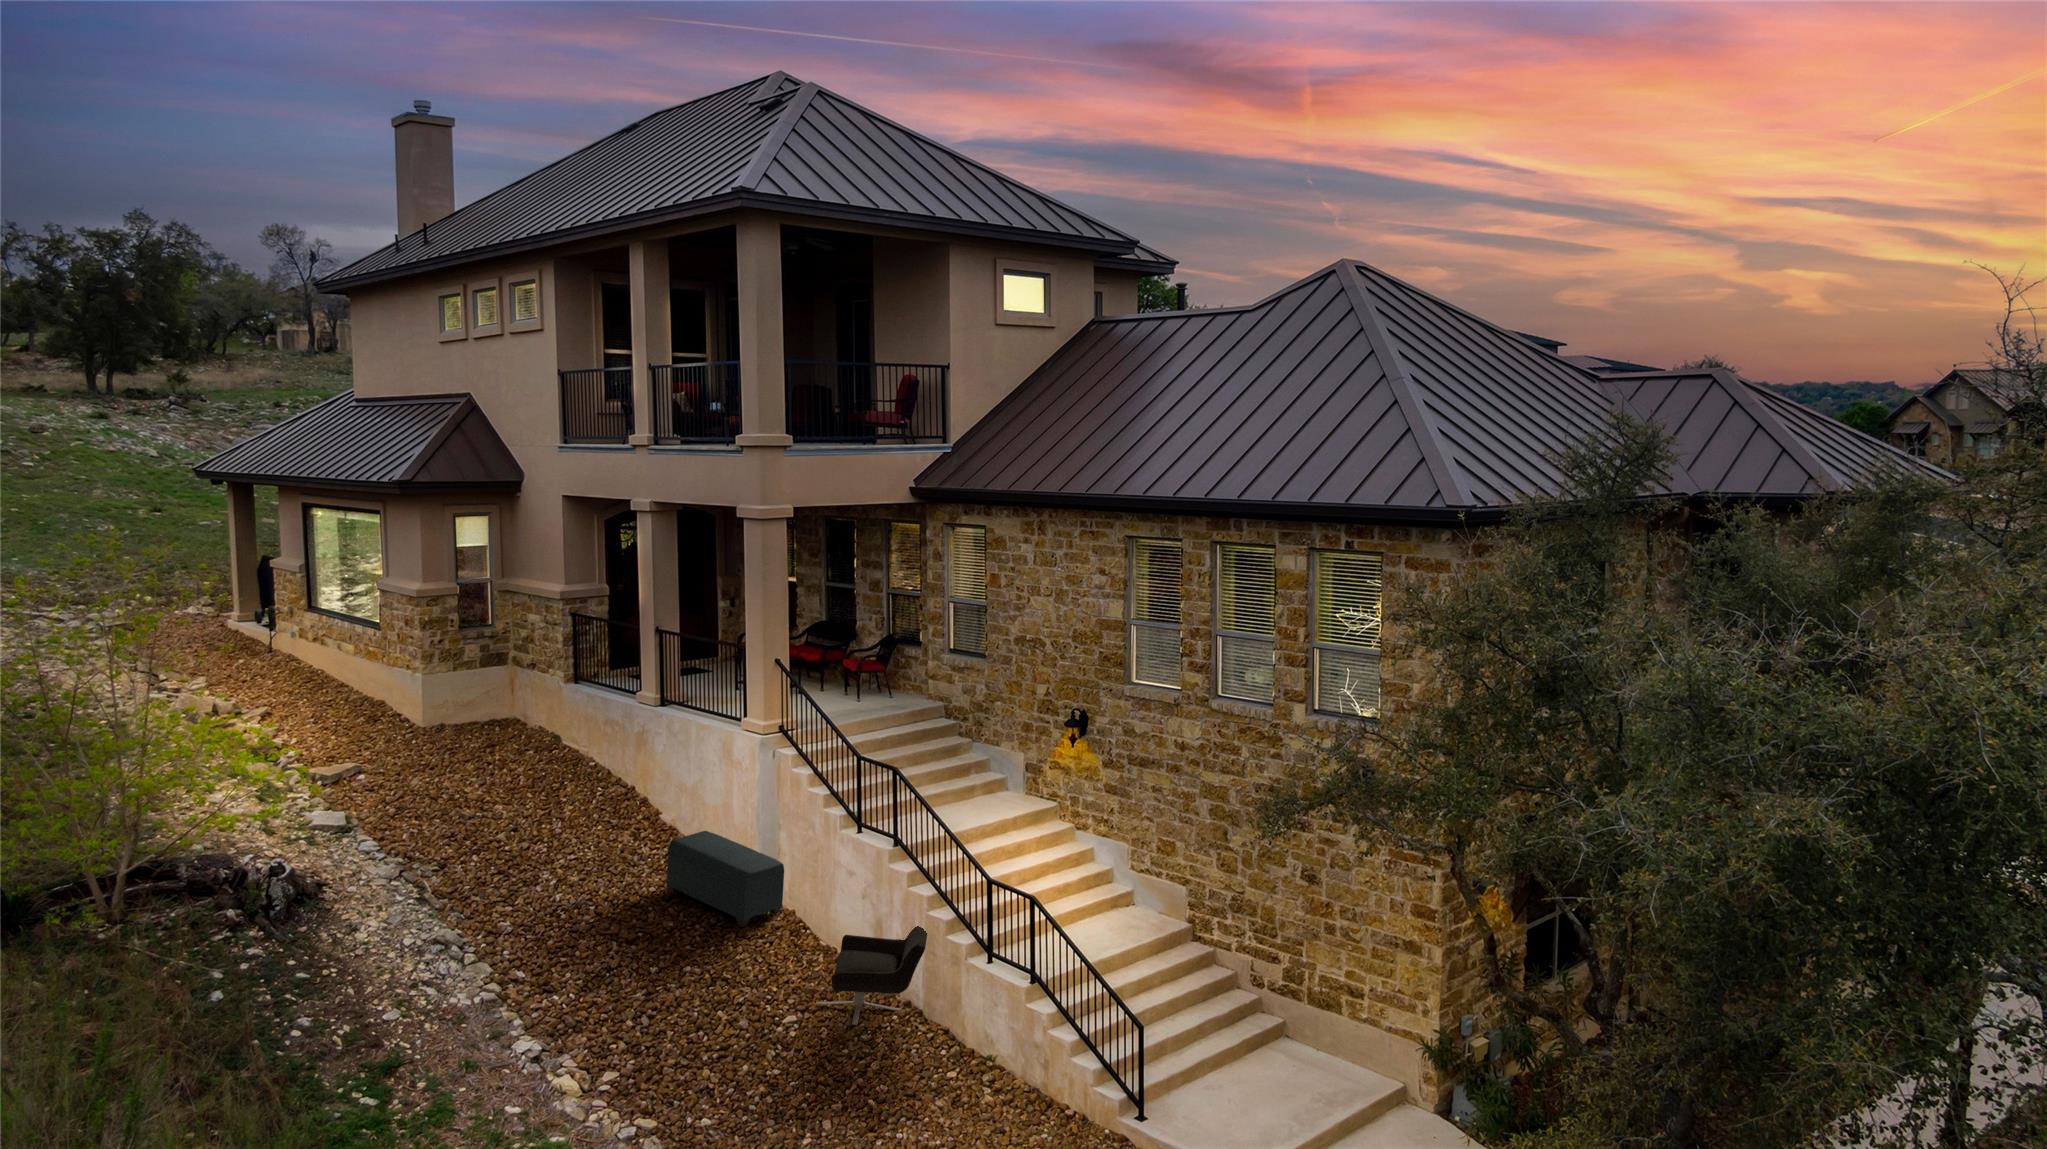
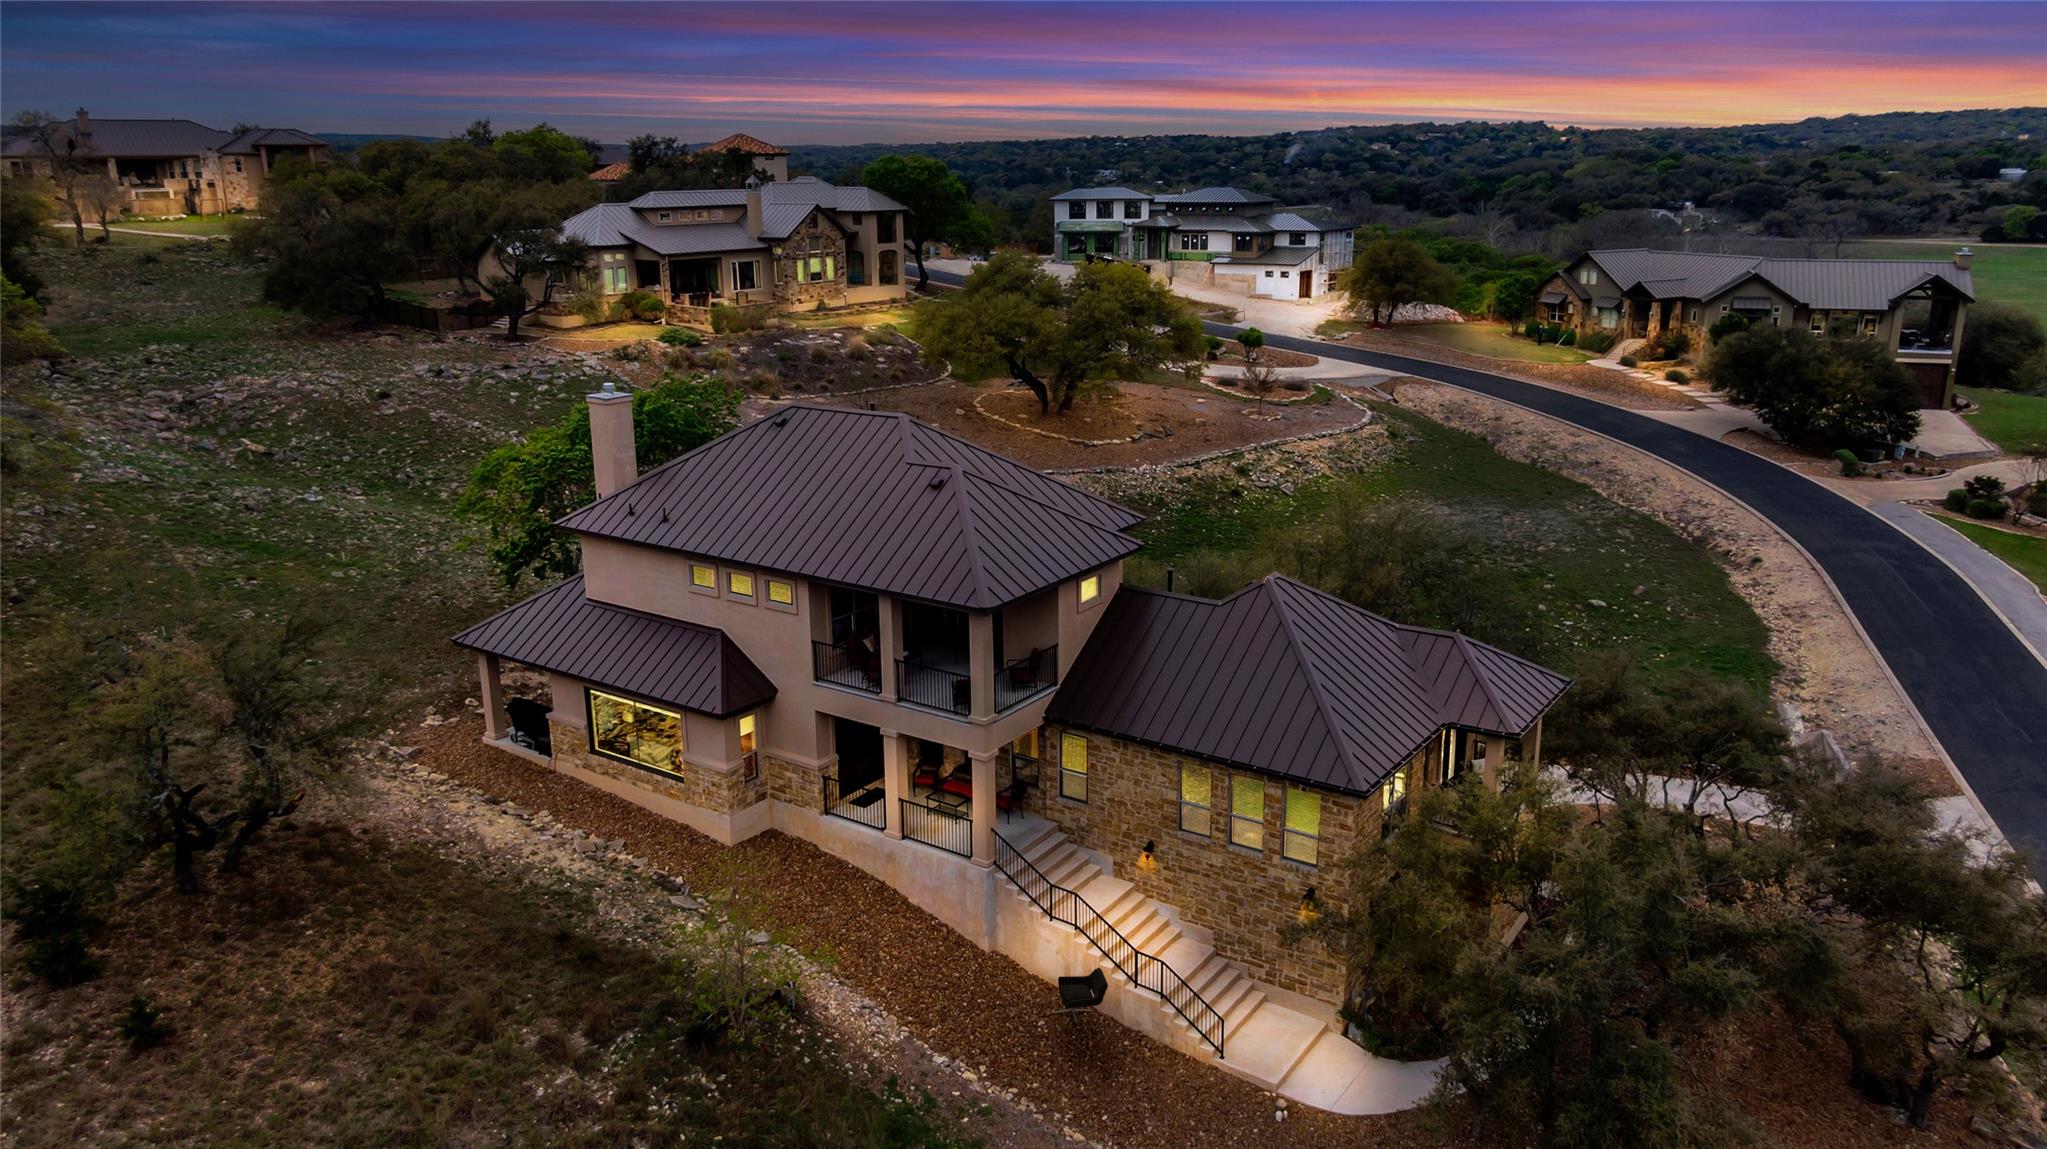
bench: present [667,831,784,927] -> none [939,916,1006,970]

